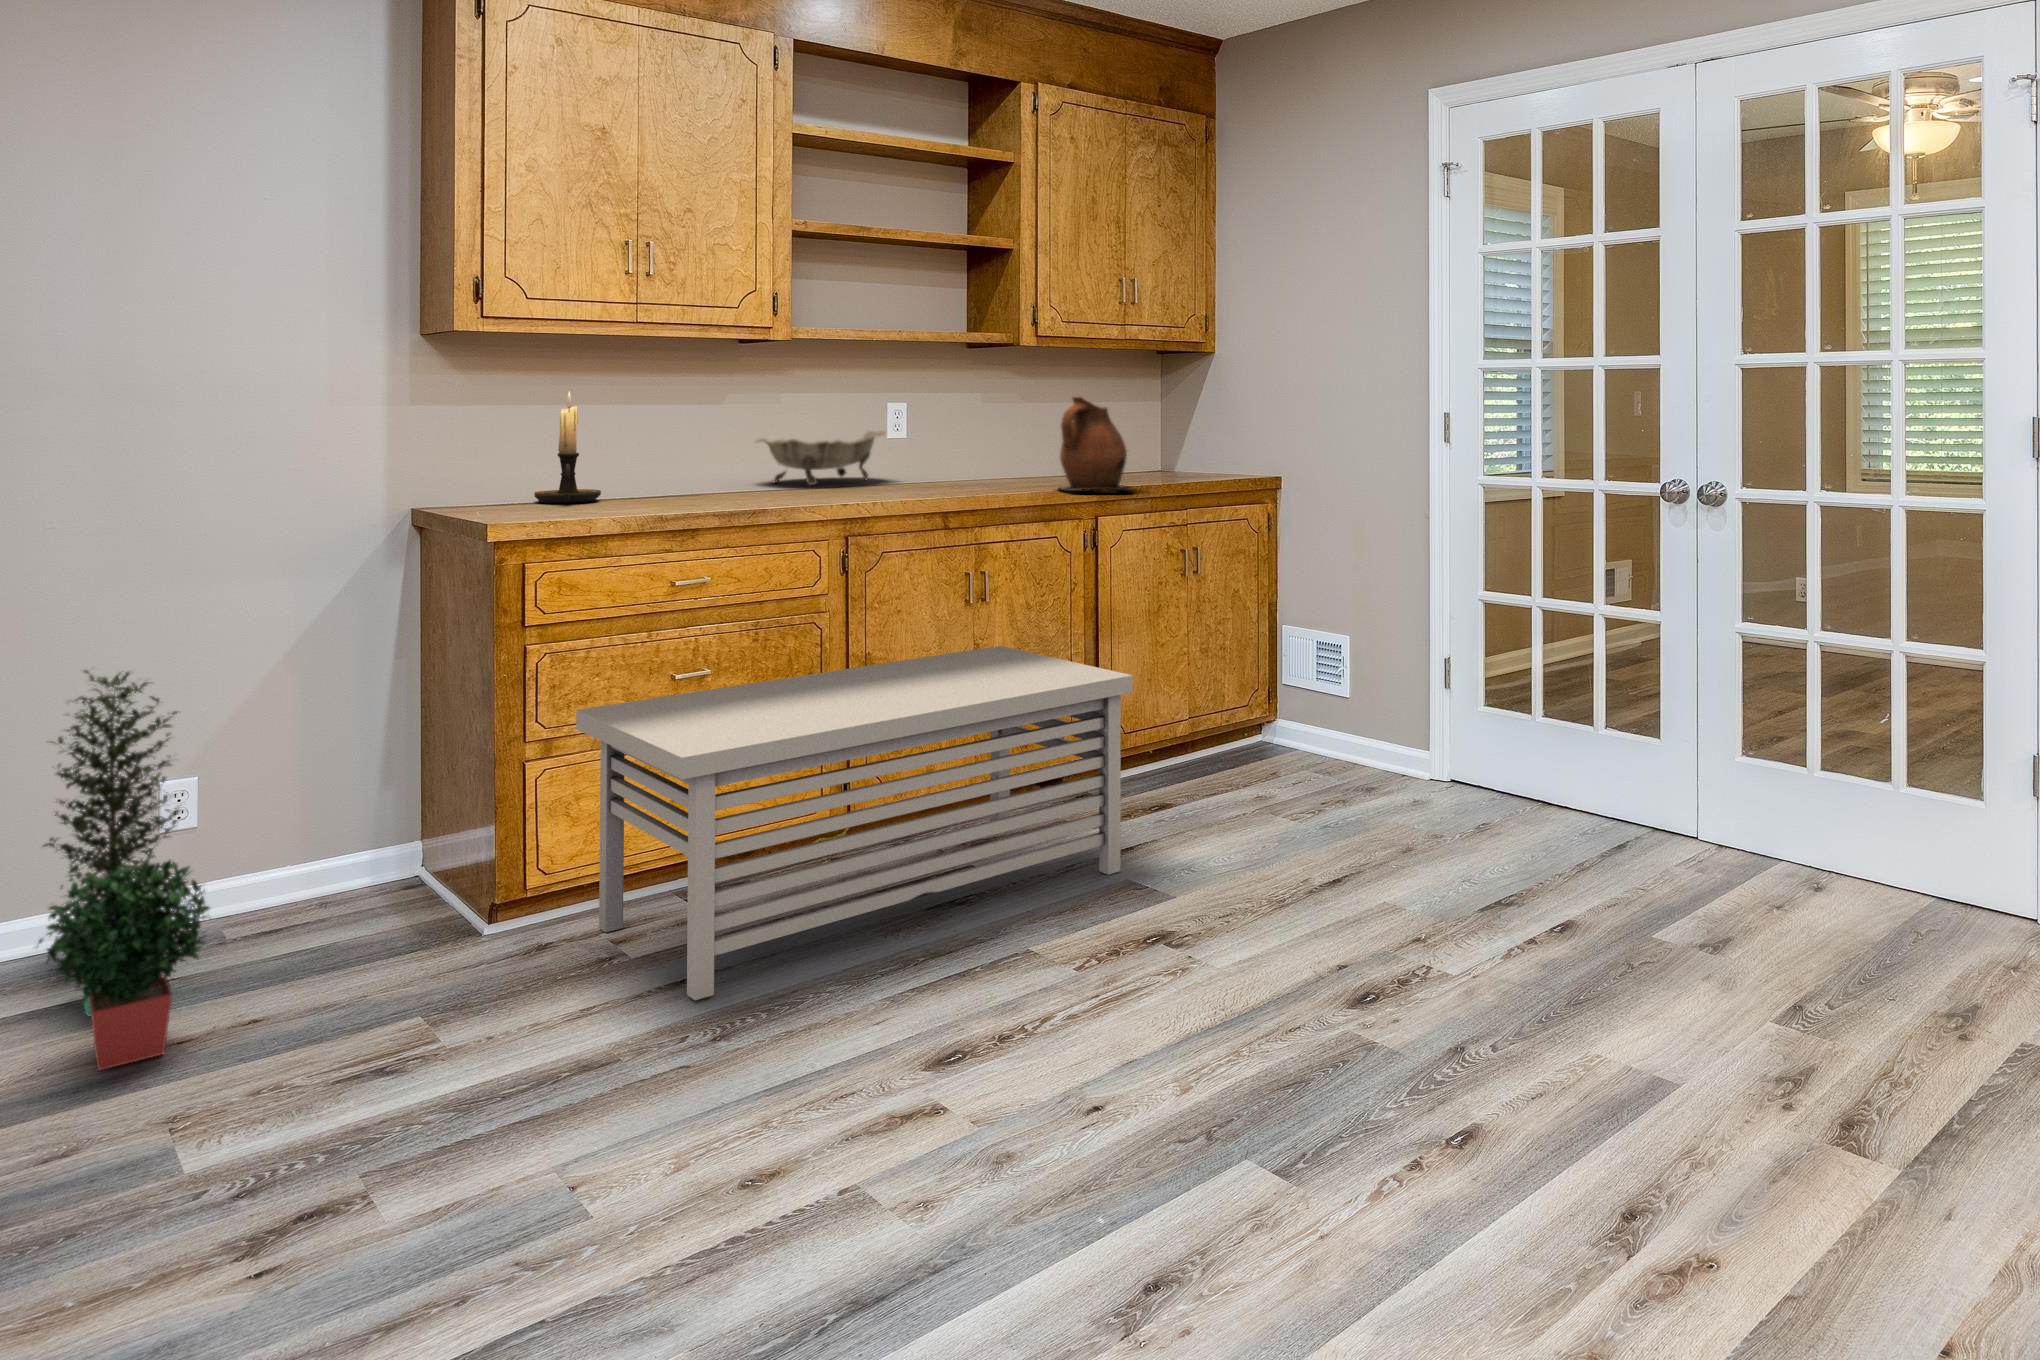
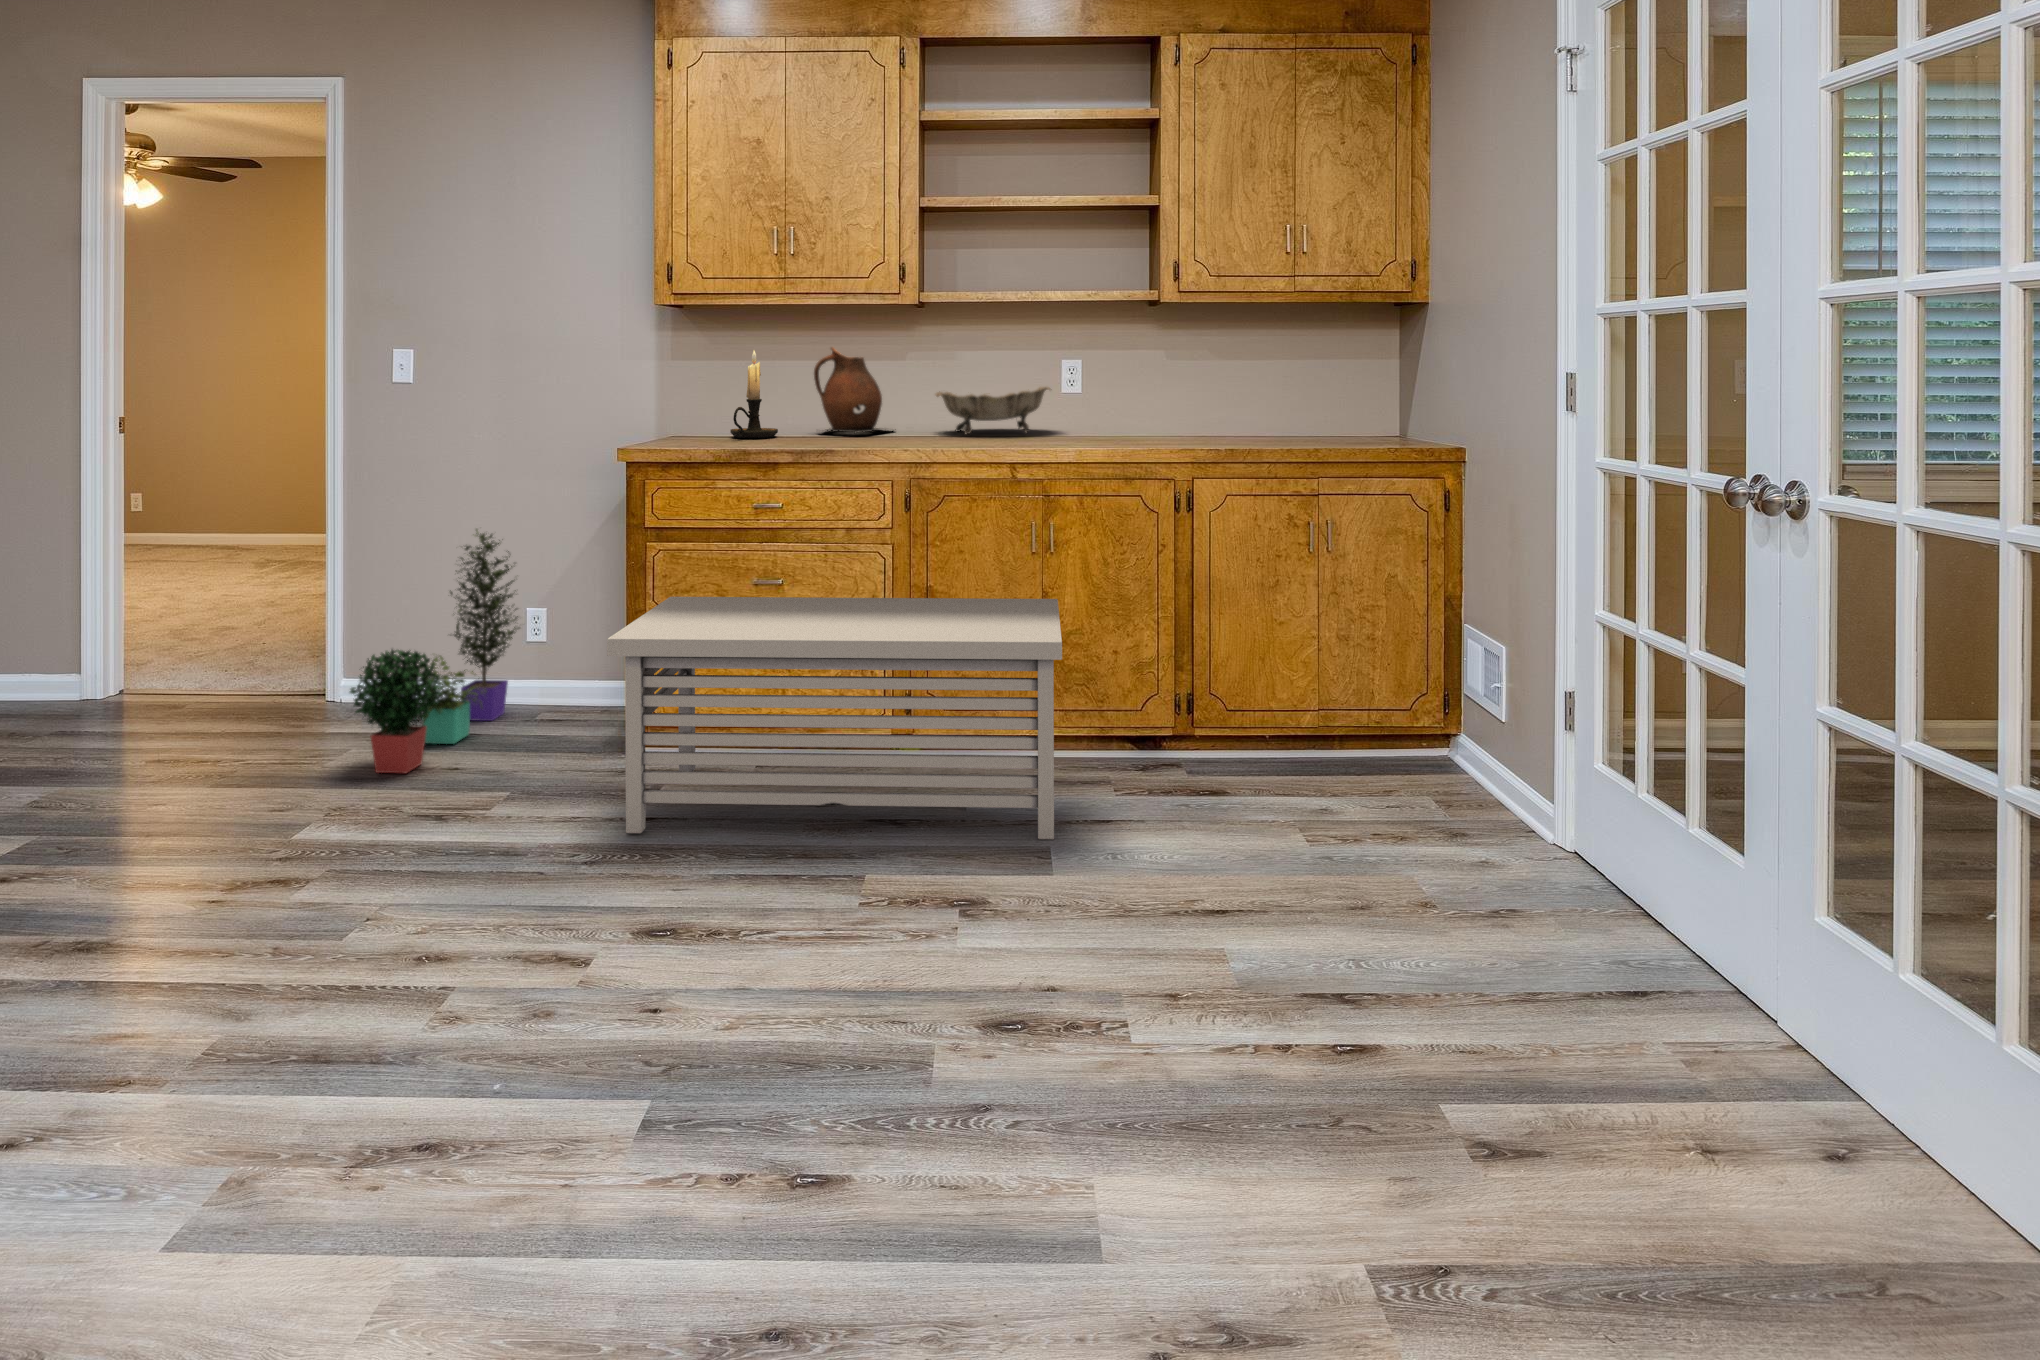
ceramic pitcher: present [1059,397,1131,491] -> present [814,348,894,433]

